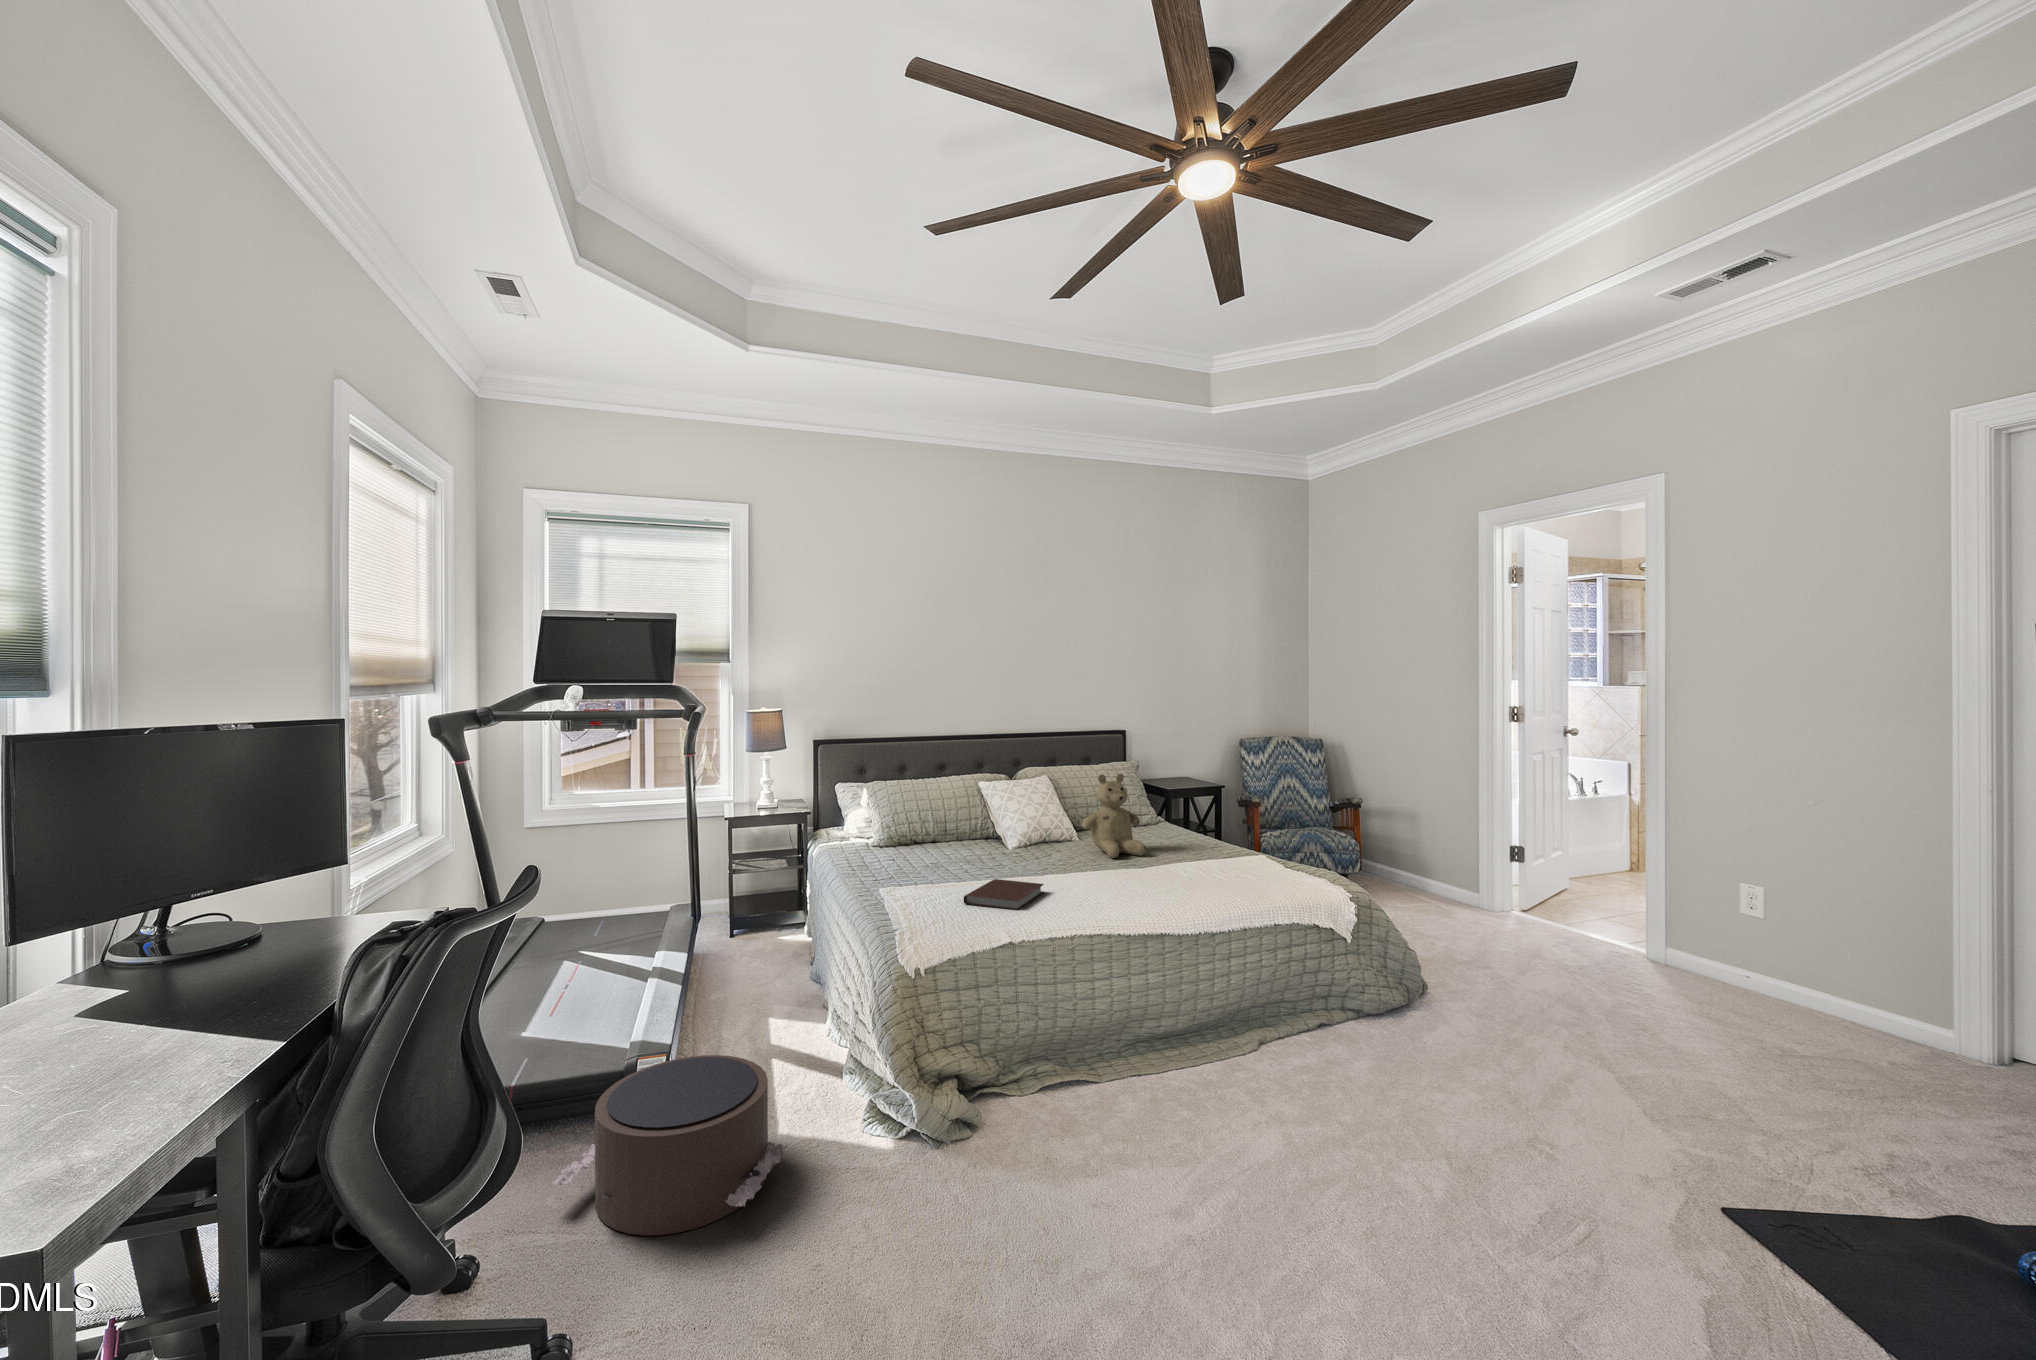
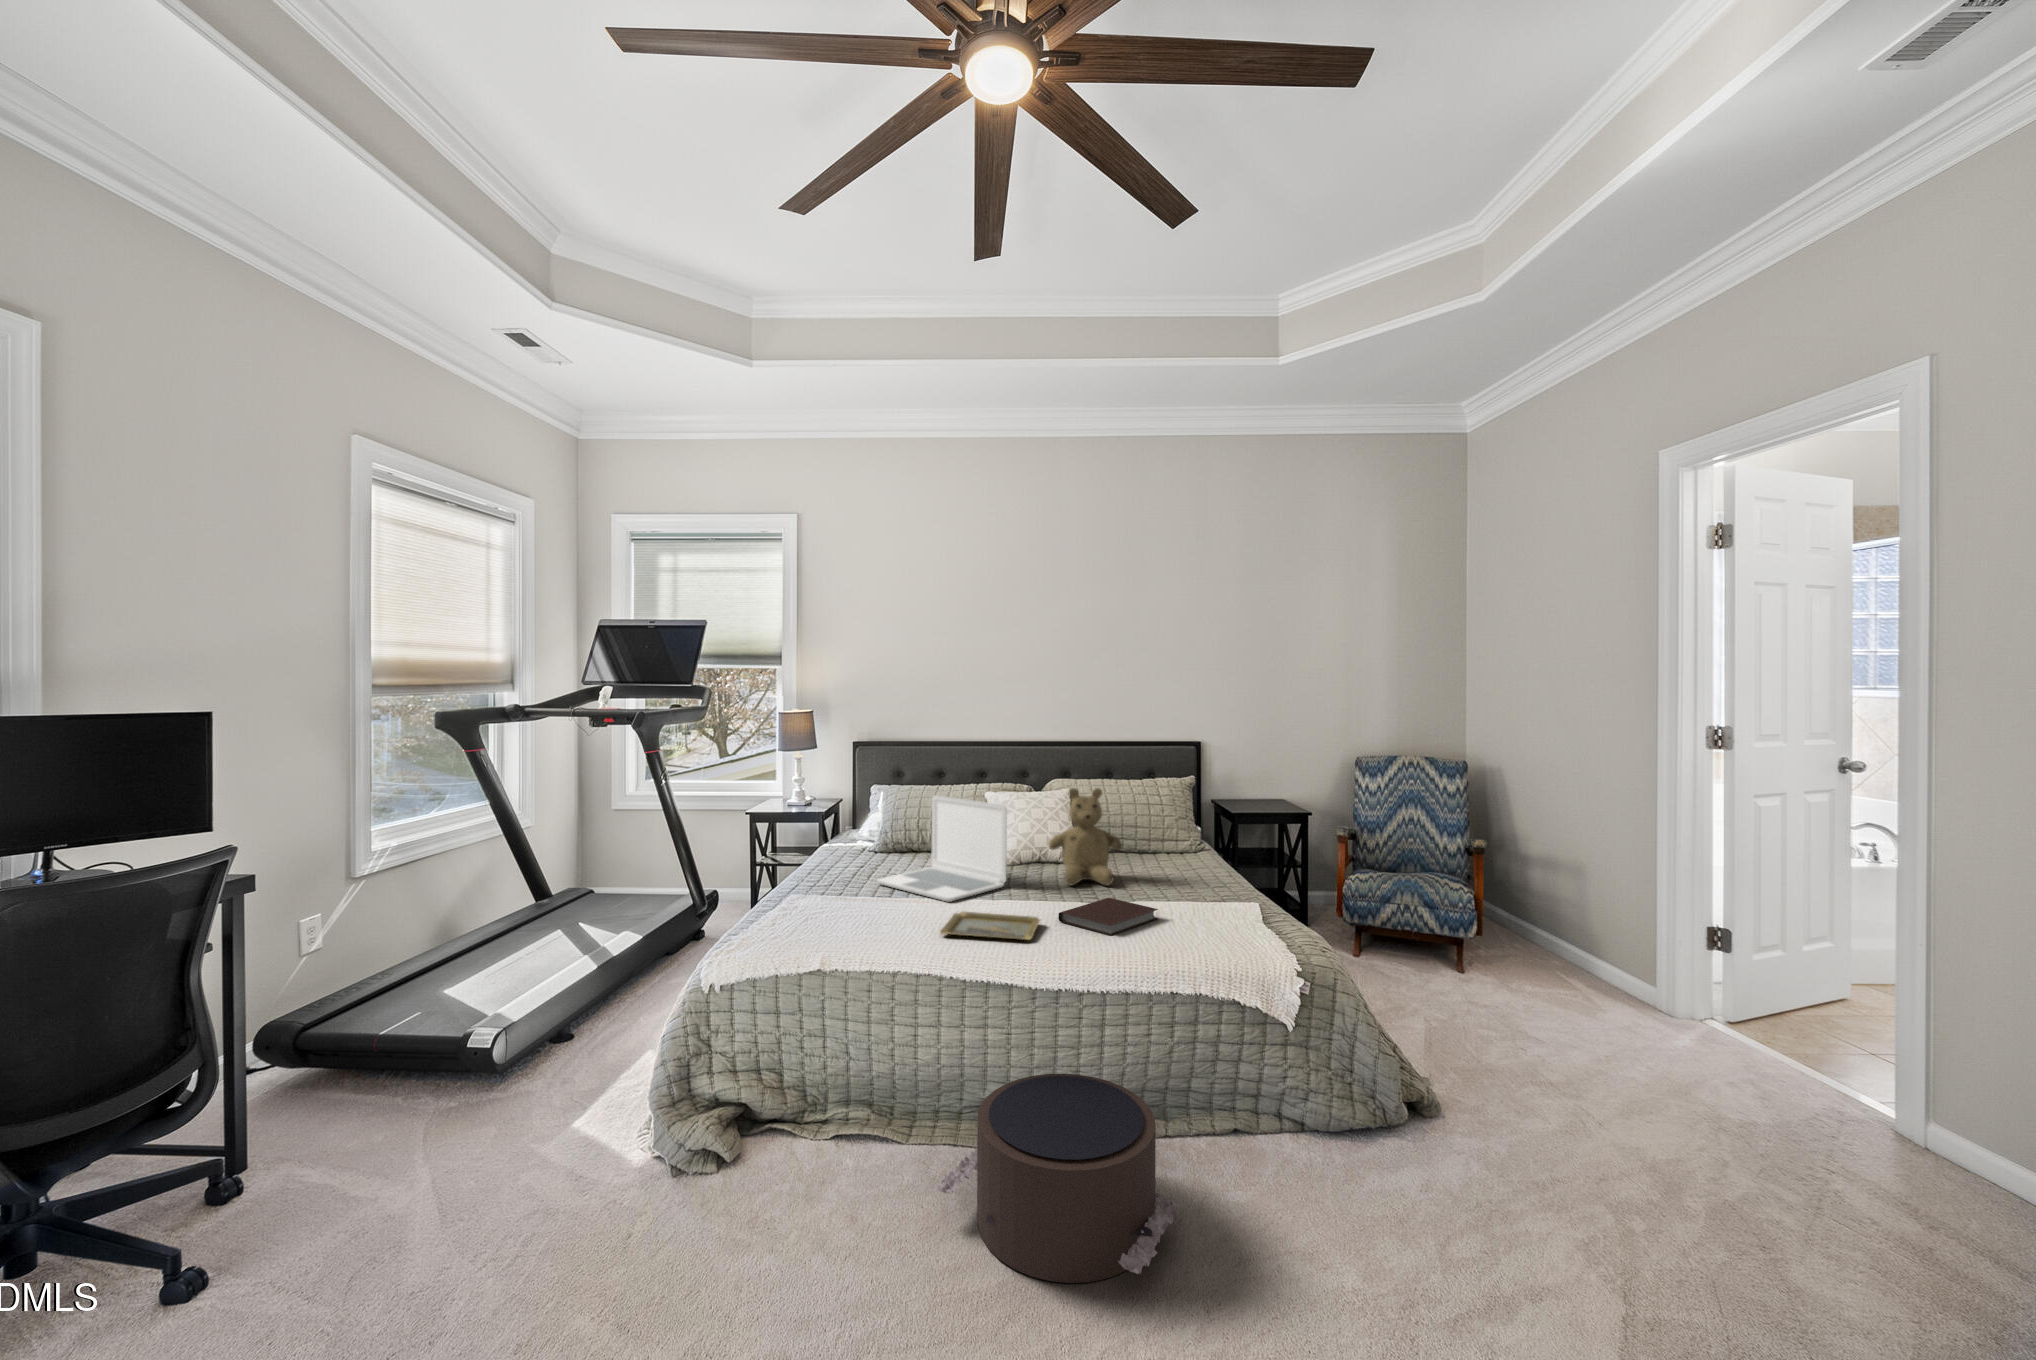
laptop: none [951,788,1065,880] -> present [877,795,1007,902]
notebook: present [964,879,1044,910] -> present [1059,898,1158,936]
tray: none [1076,882,1164,903] -> present [940,912,1040,940]
pouf: present [553,1055,787,1236] -> present [937,1074,1179,1283]

